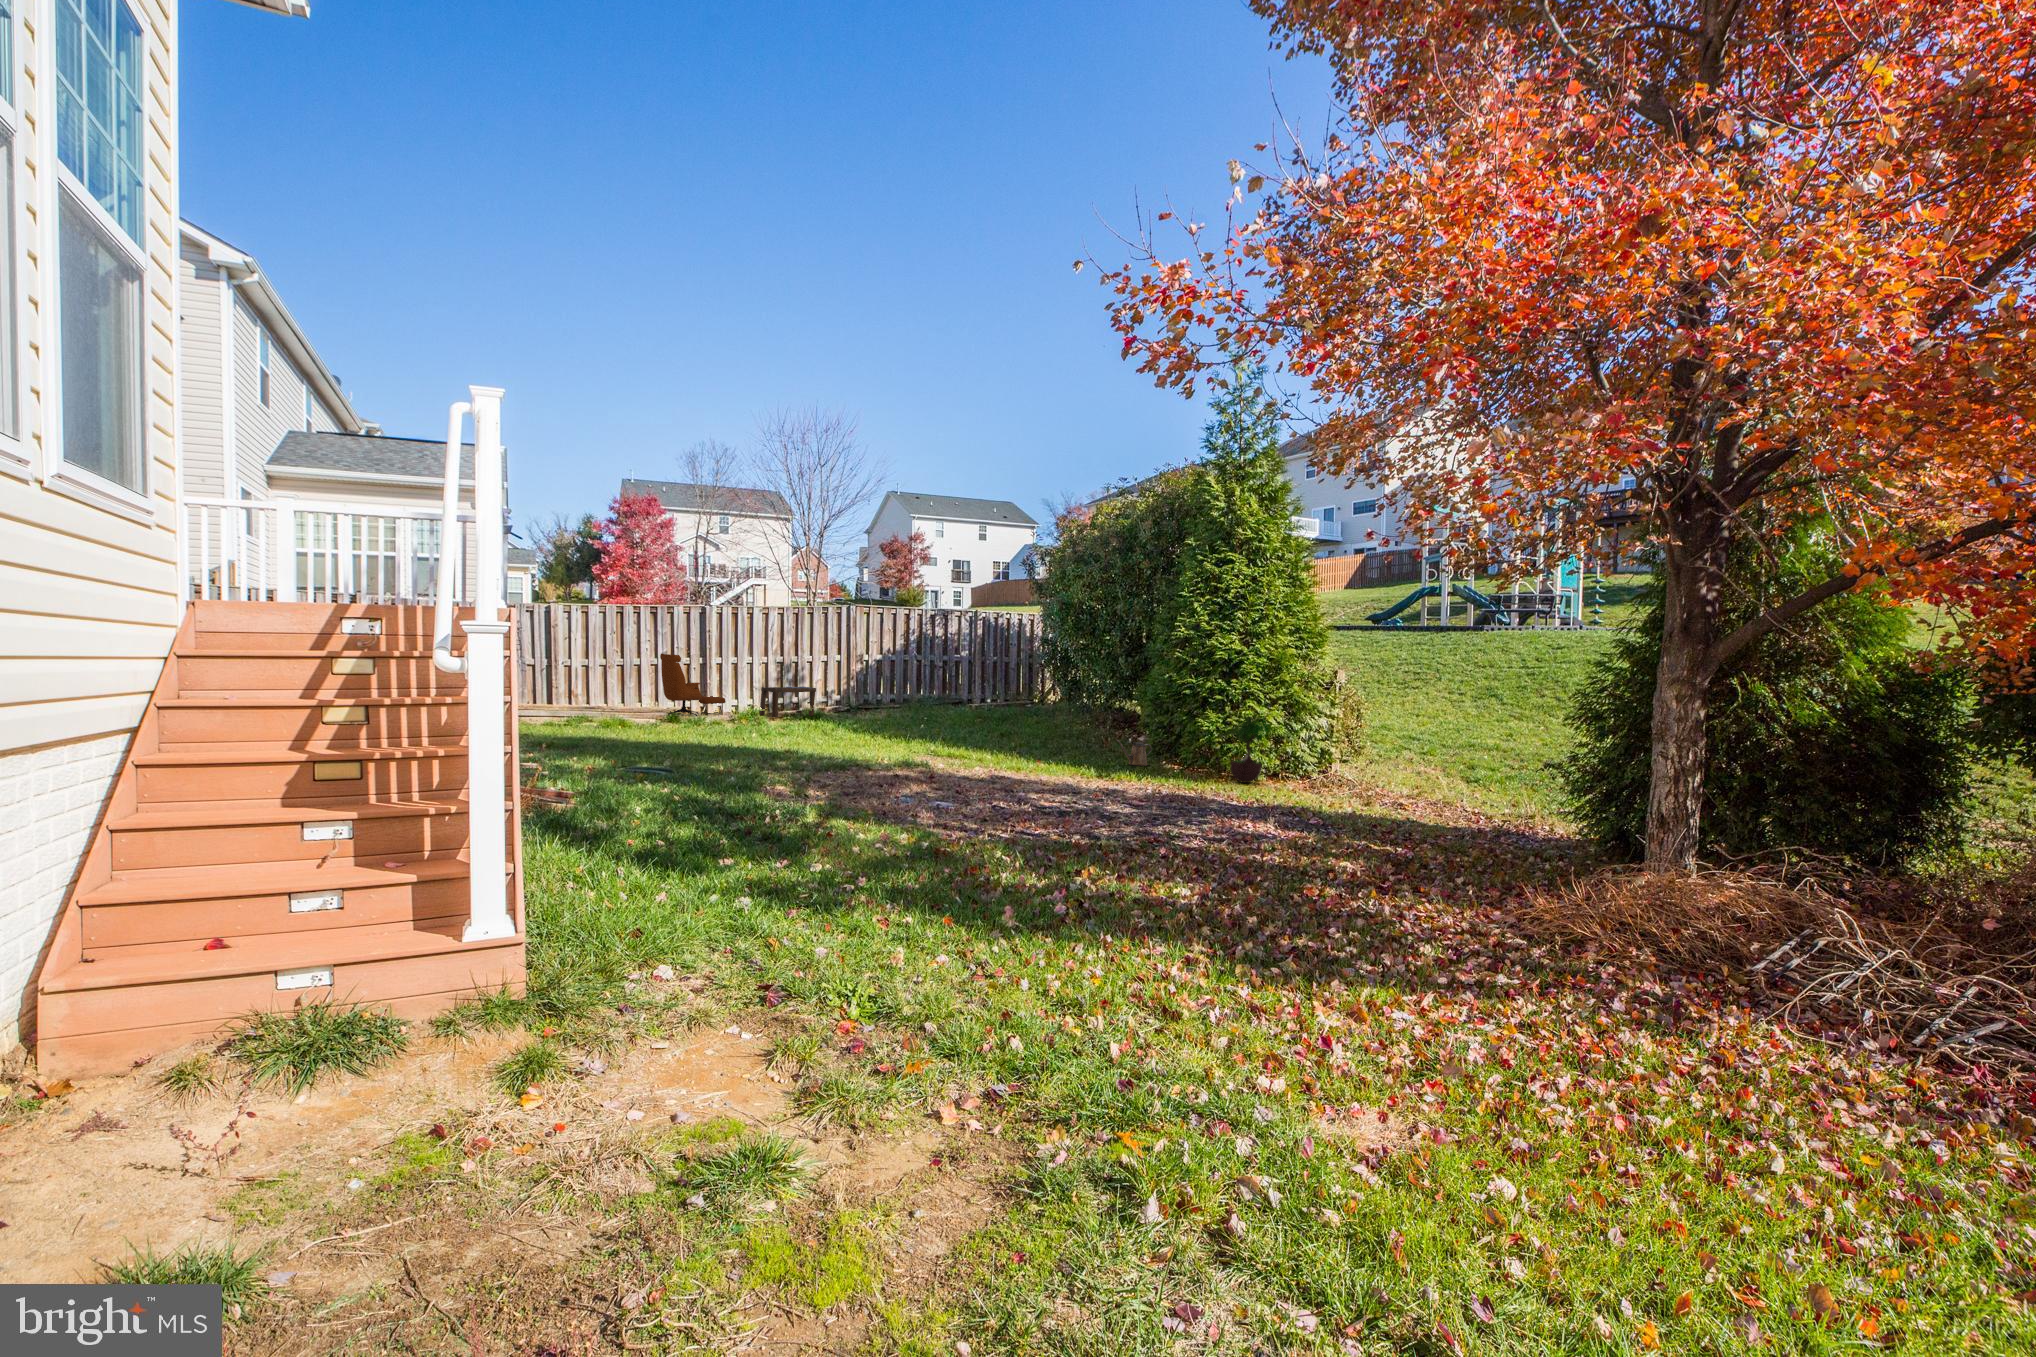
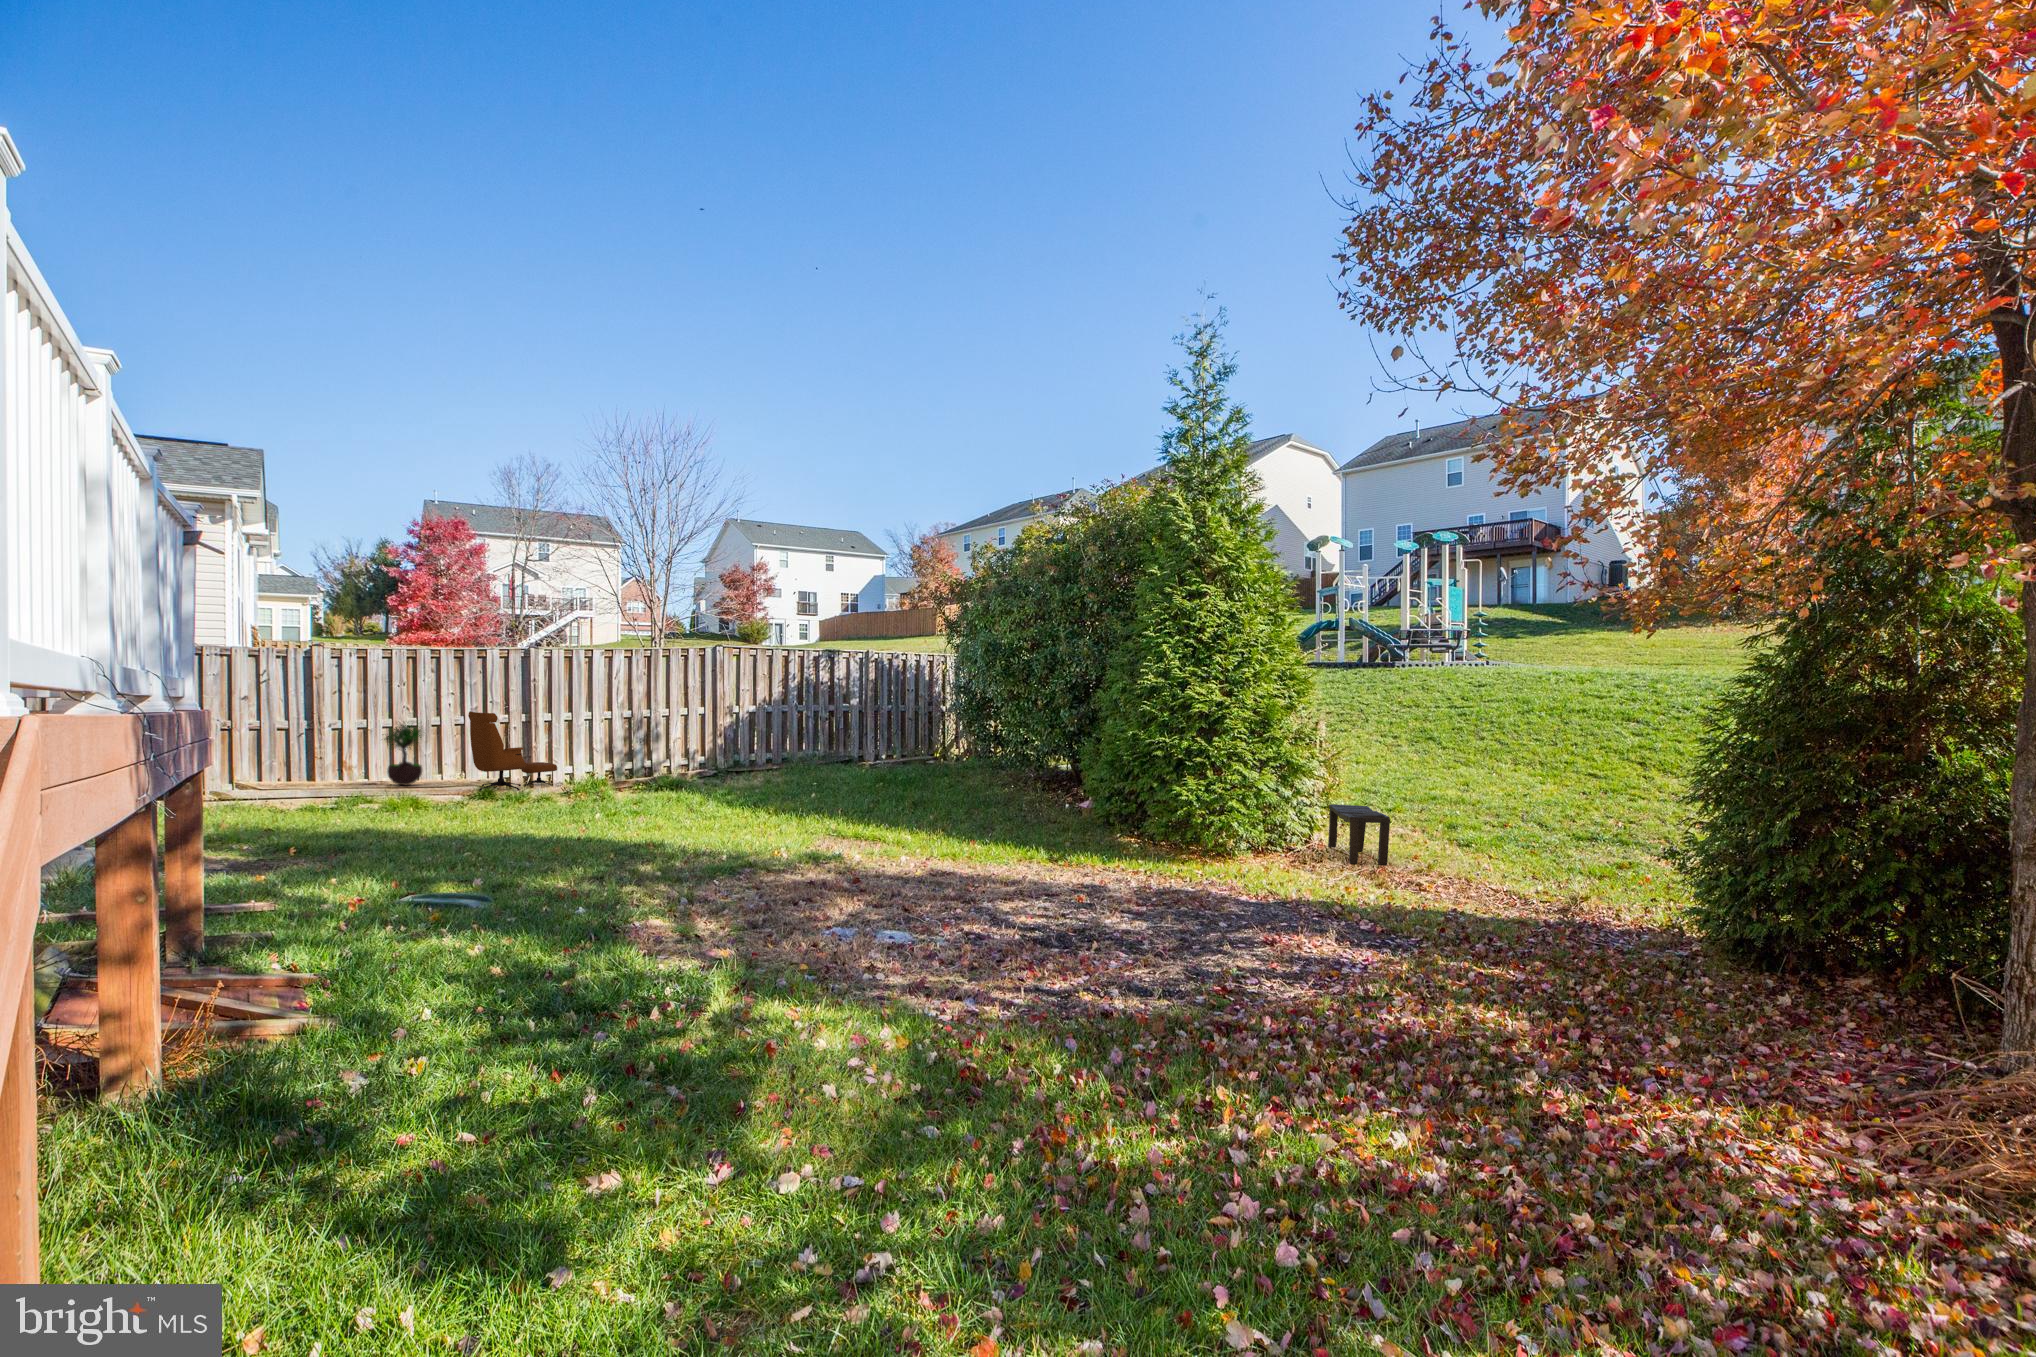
bench: present [760,687,816,717] -> present [1328,804,1390,865]
potted tree: present [1230,716,1268,783] -> present [384,725,422,785]
watering can: present [1116,740,1152,766] -> none [1071,812,1111,842]

